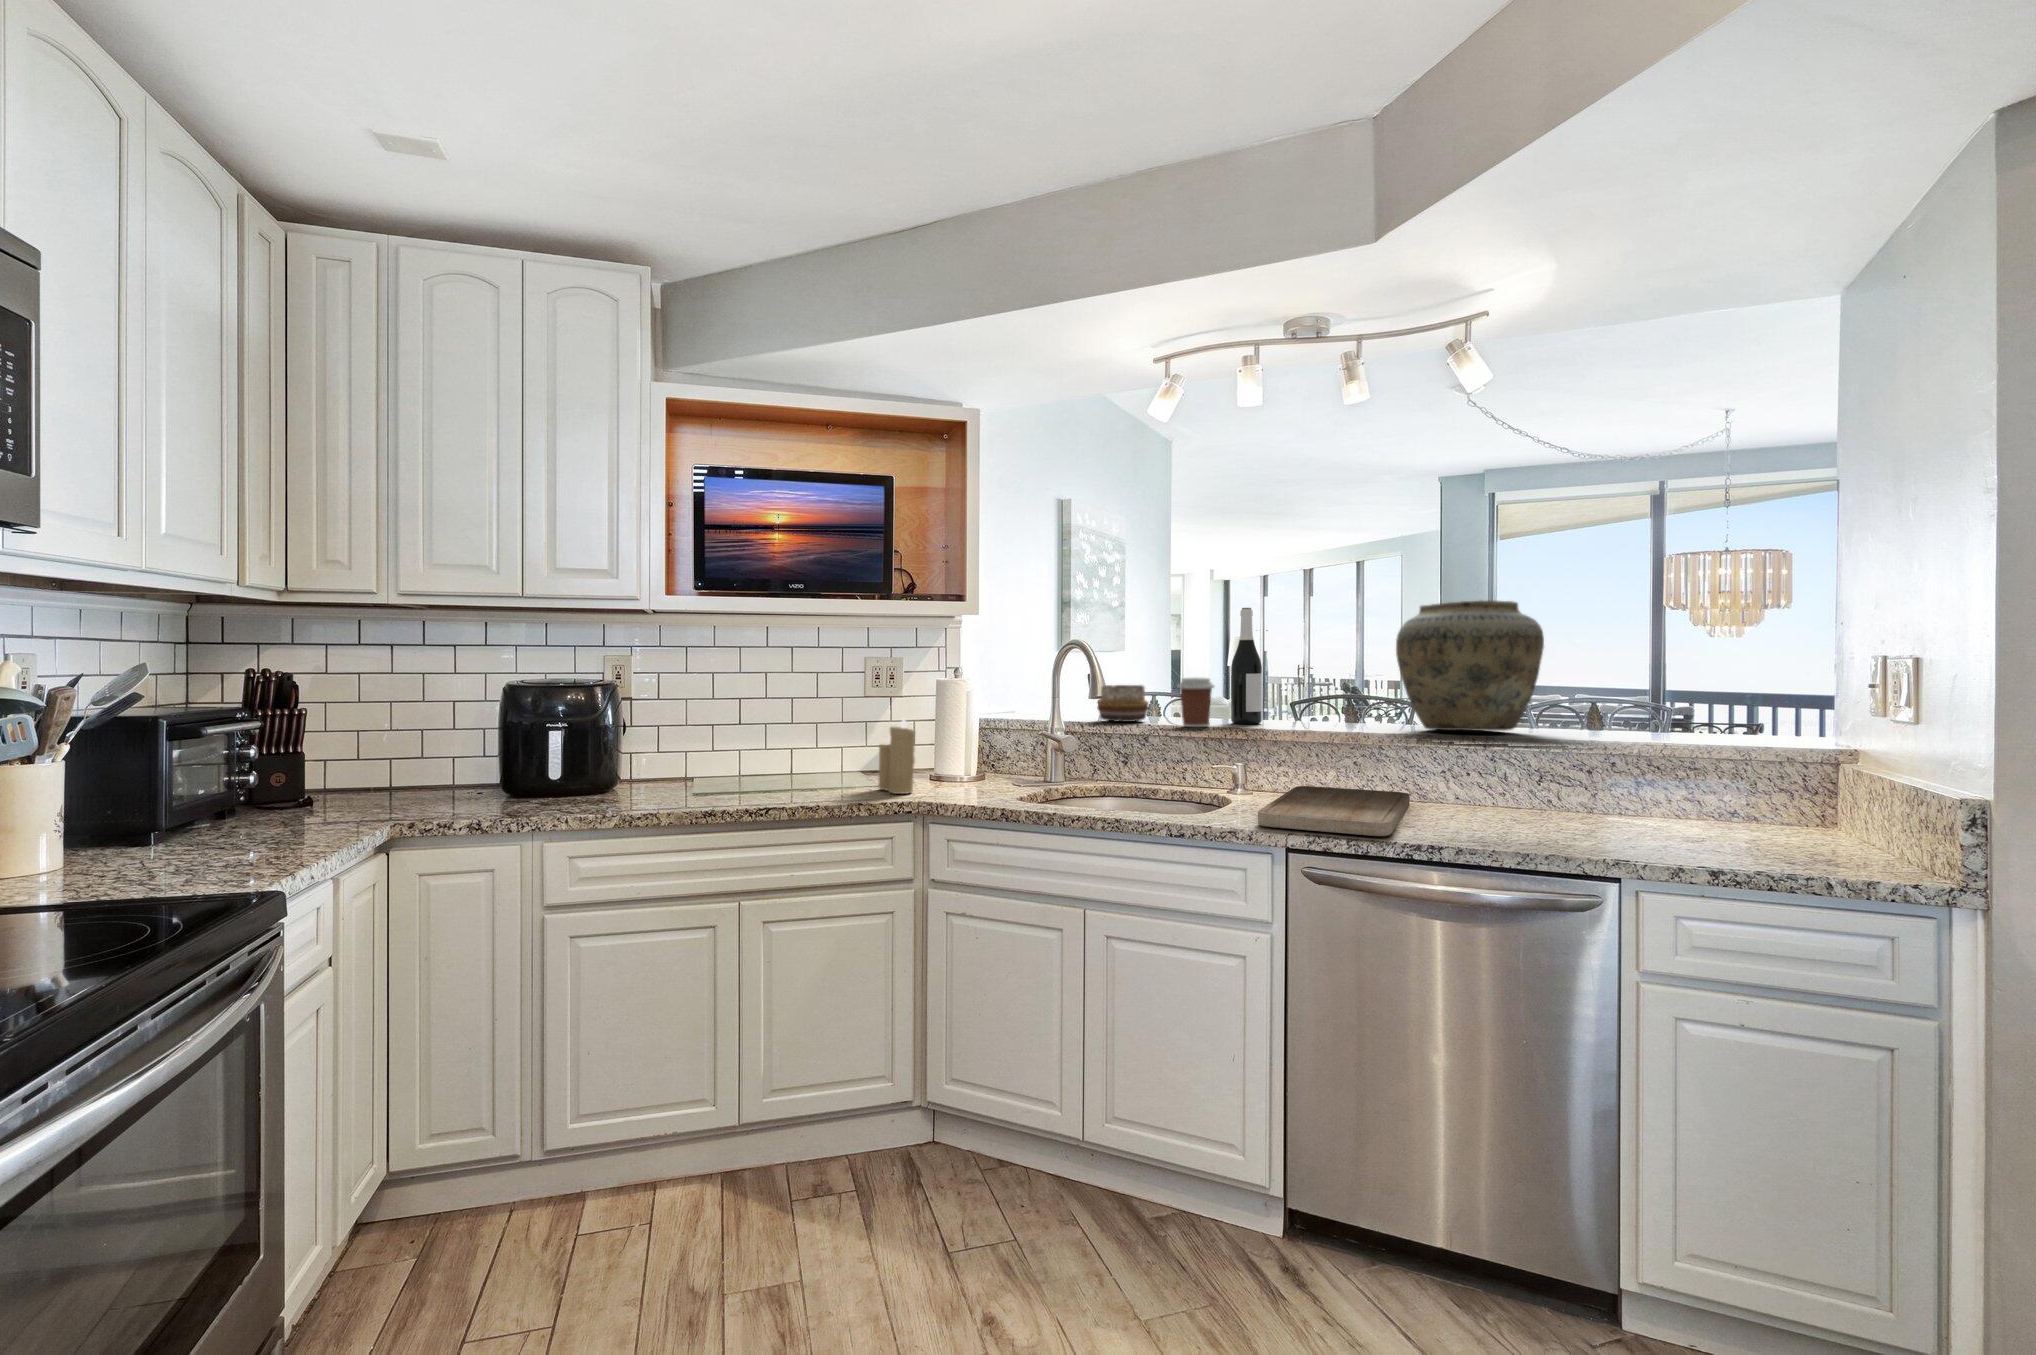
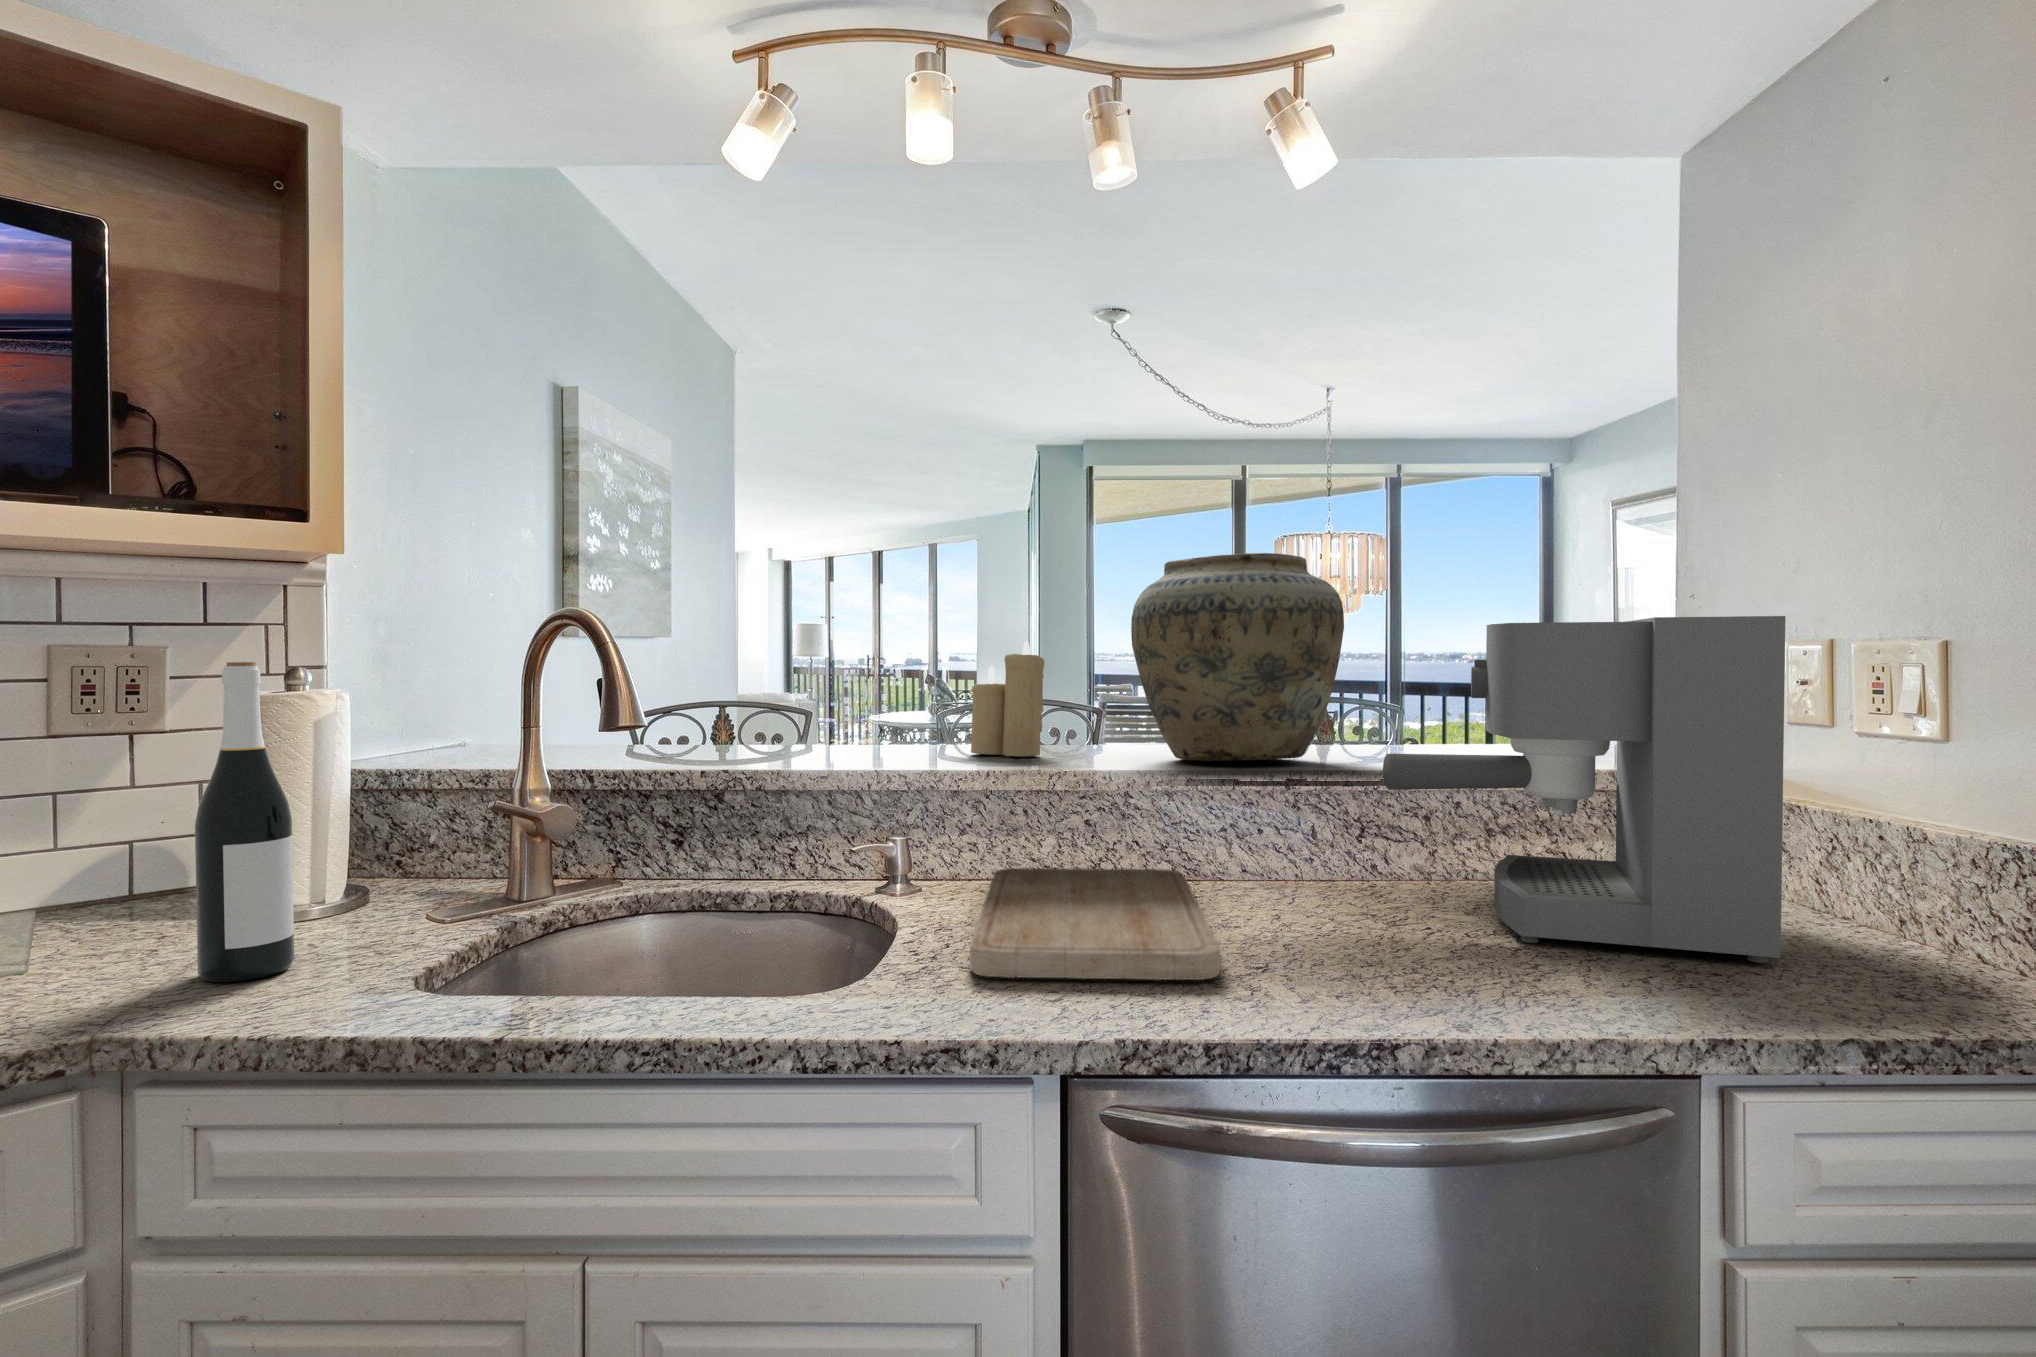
wine bottle: present [1231,608,1262,724] -> present [195,662,294,982]
coffee maker: none [1531,645,1797,860] -> present [1383,616,1785,963]
coffee cup: present [1178,678,1214,727] -> none [777,680,844,771]
decorative bowl: present [1097,685,1149,722] -> none [620,696,720,764]
candle: present [878,719,915,794] -> present [971,641,1044,757]

